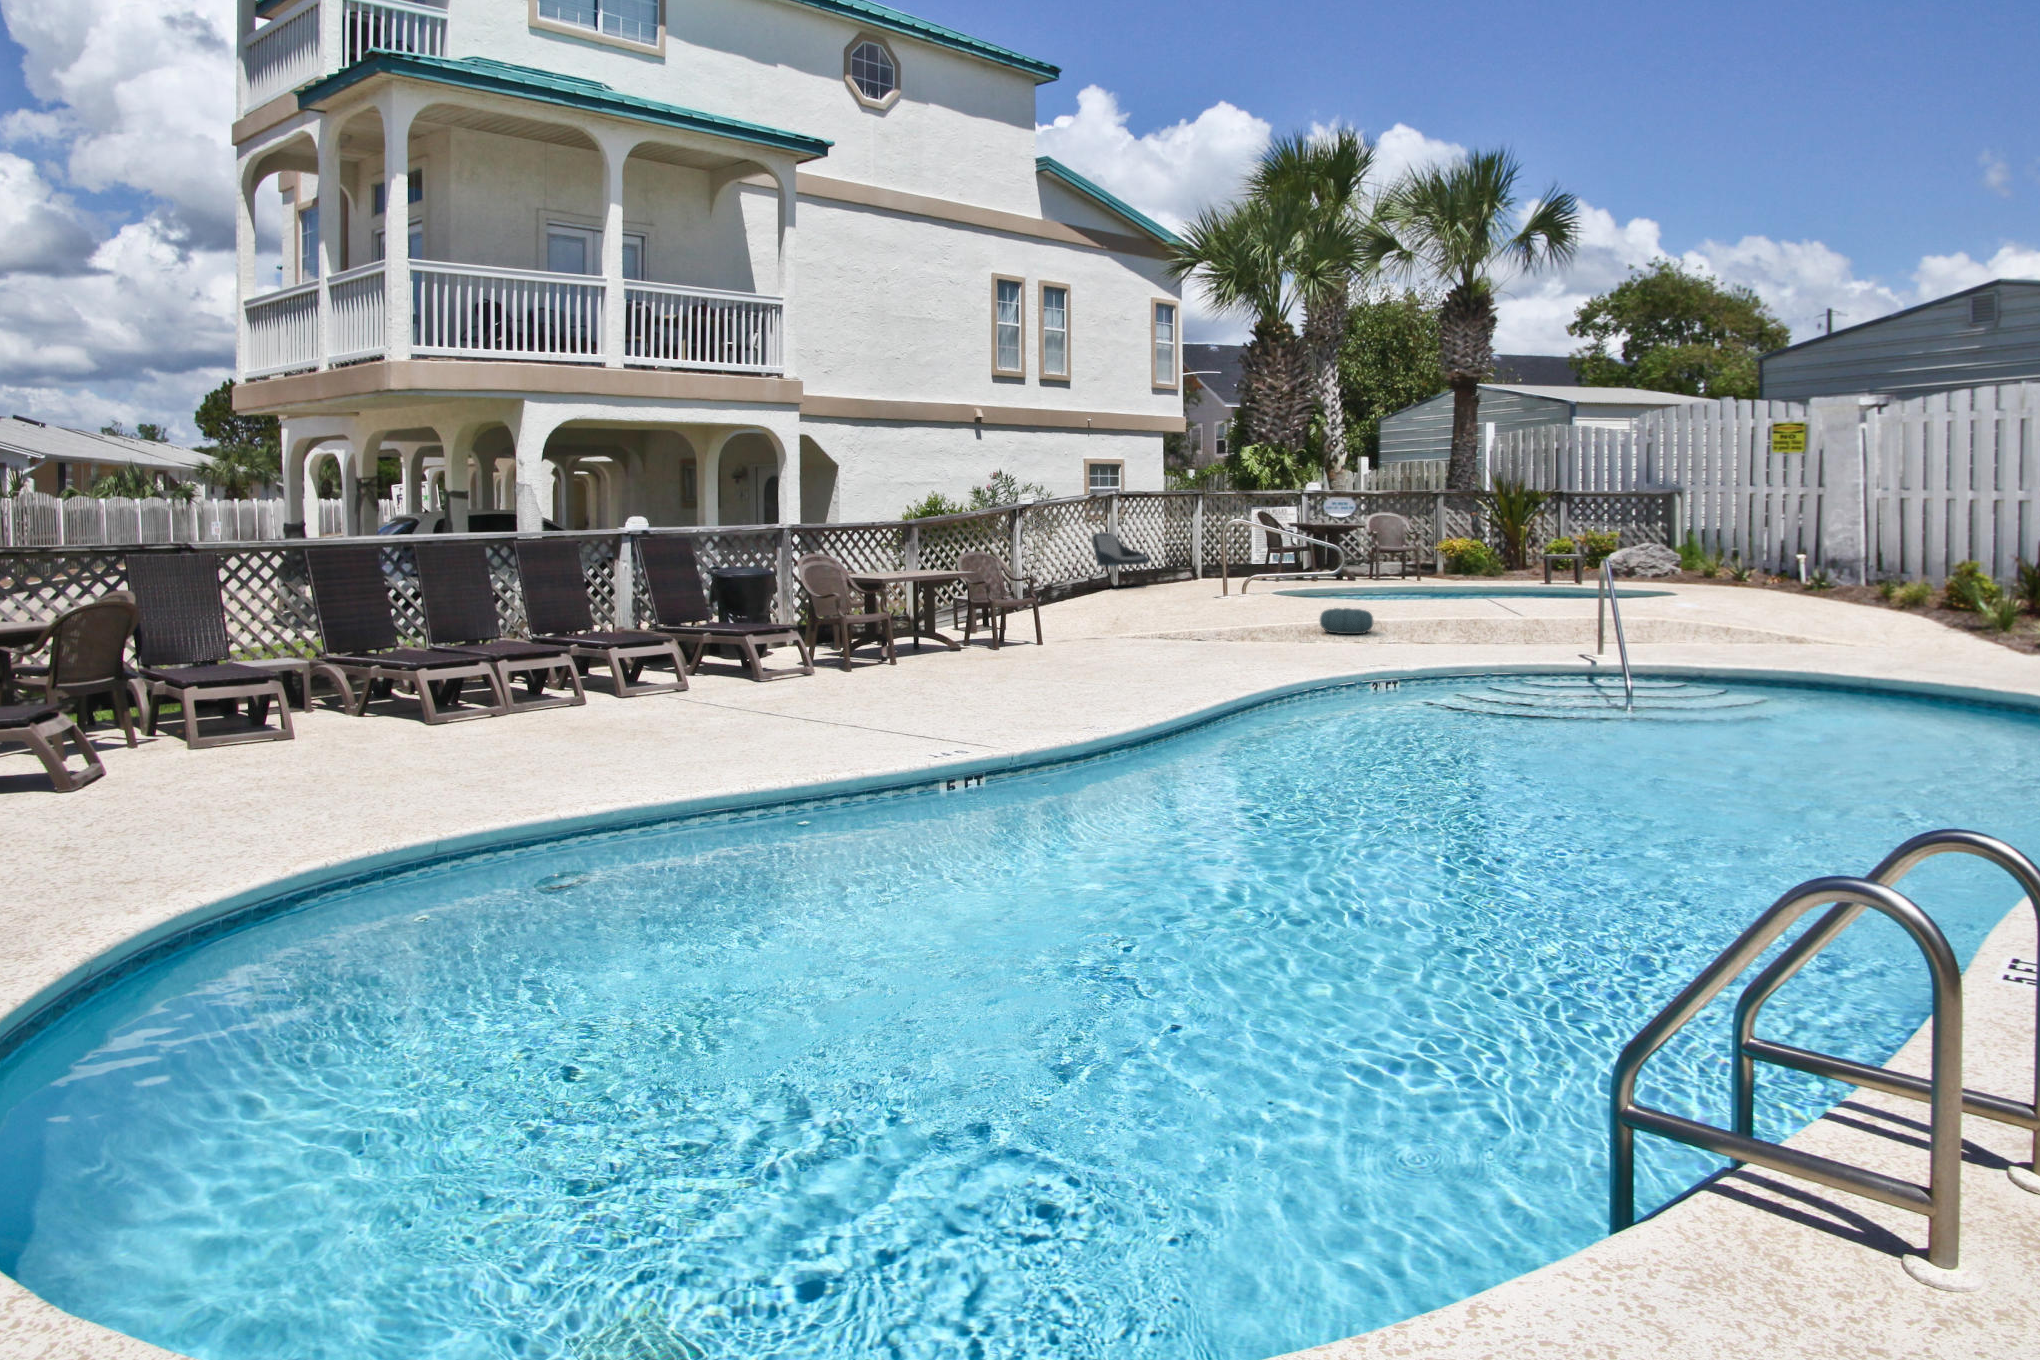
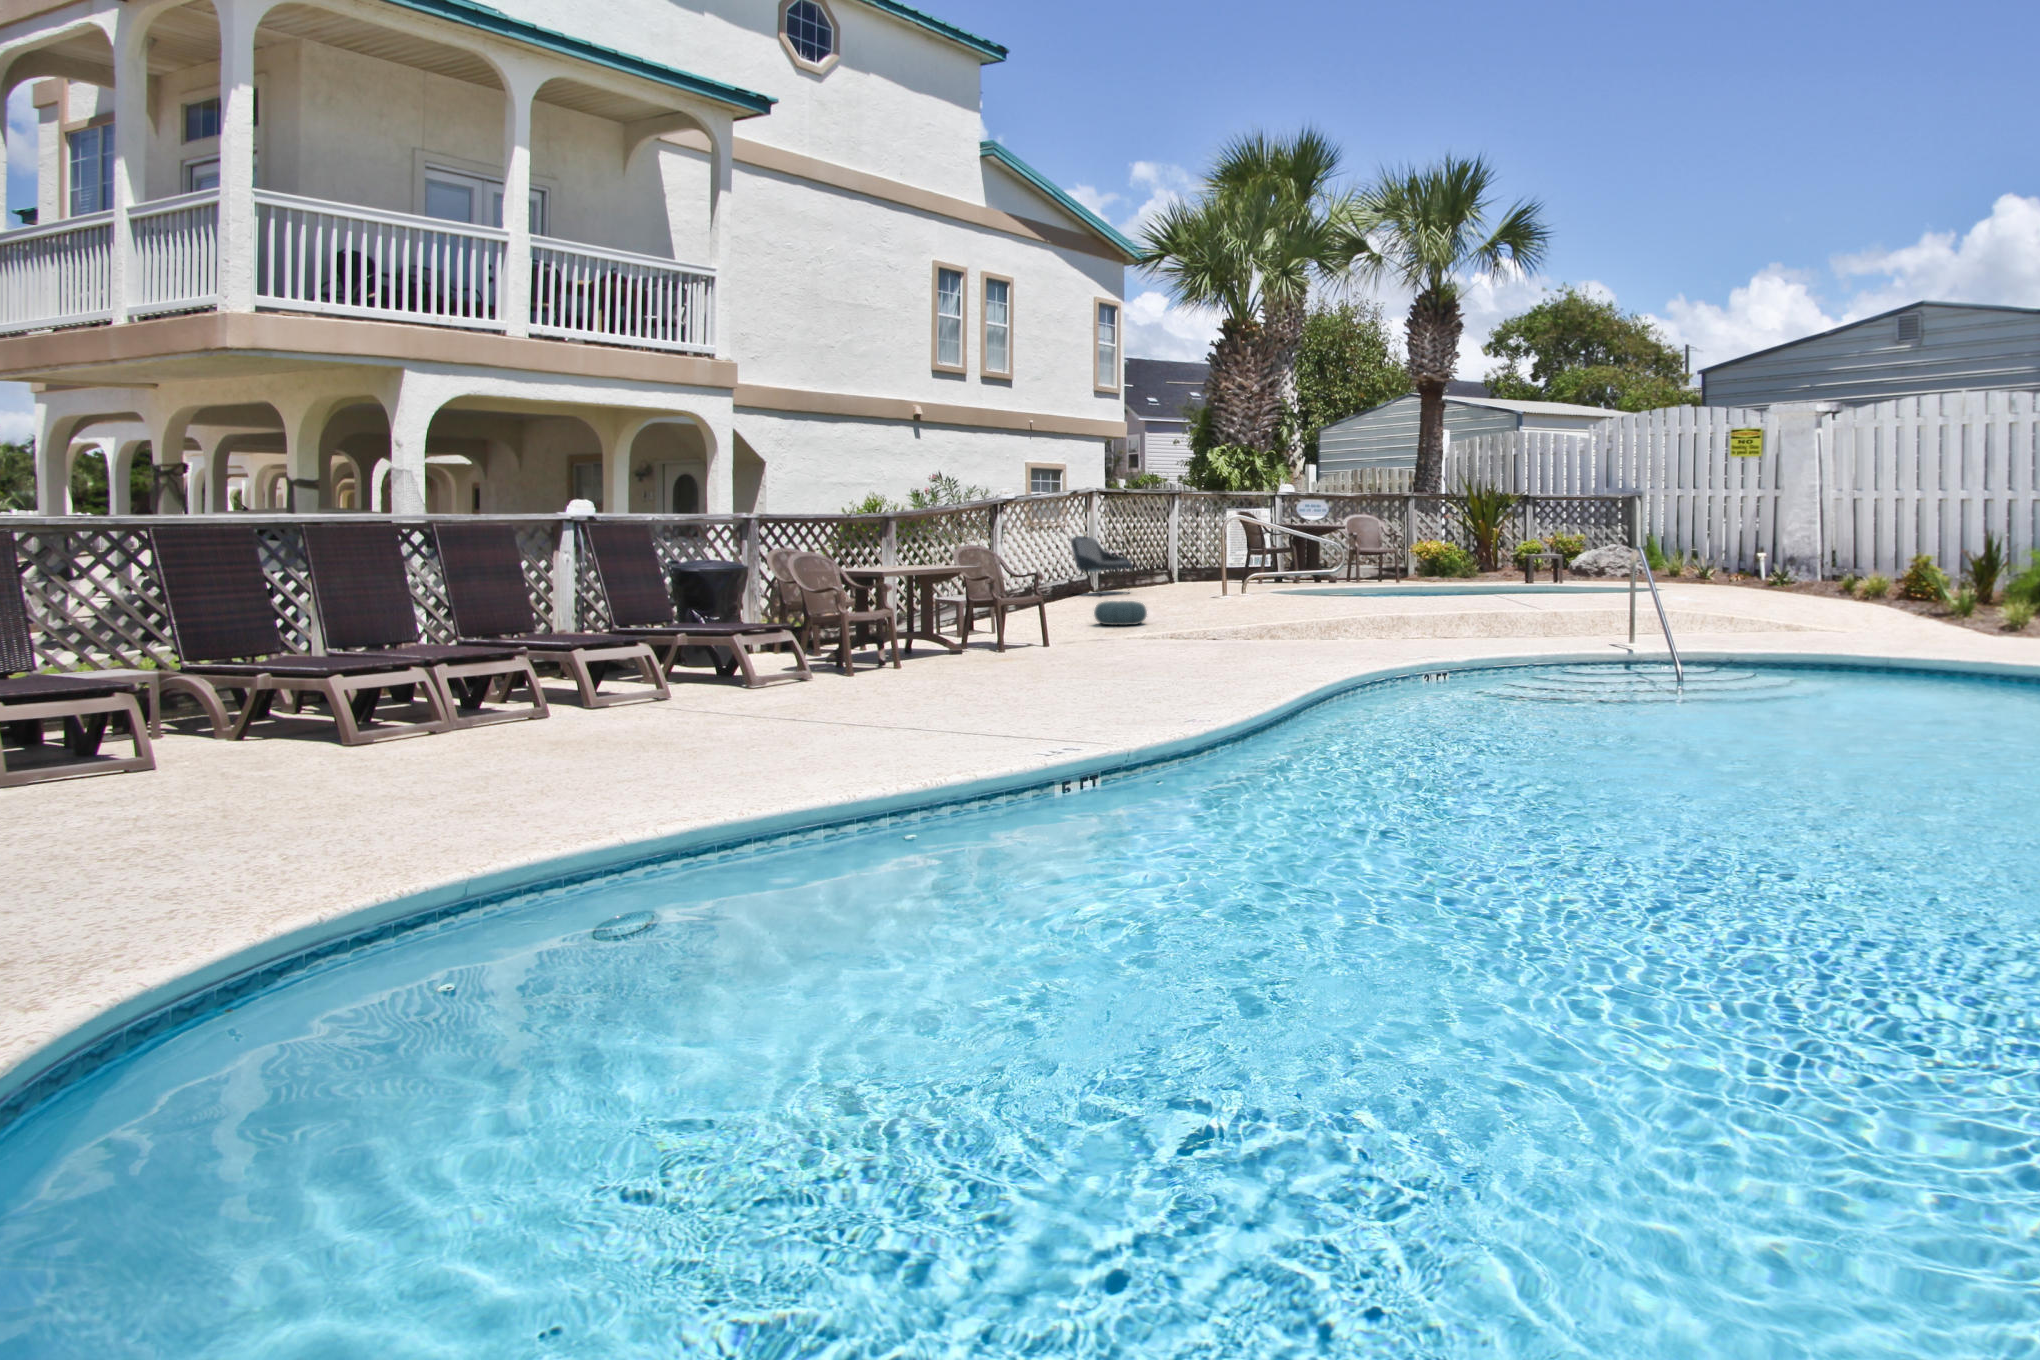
pouf: present [1320,608,1373,634] -> present [1094,601,1147,625]

